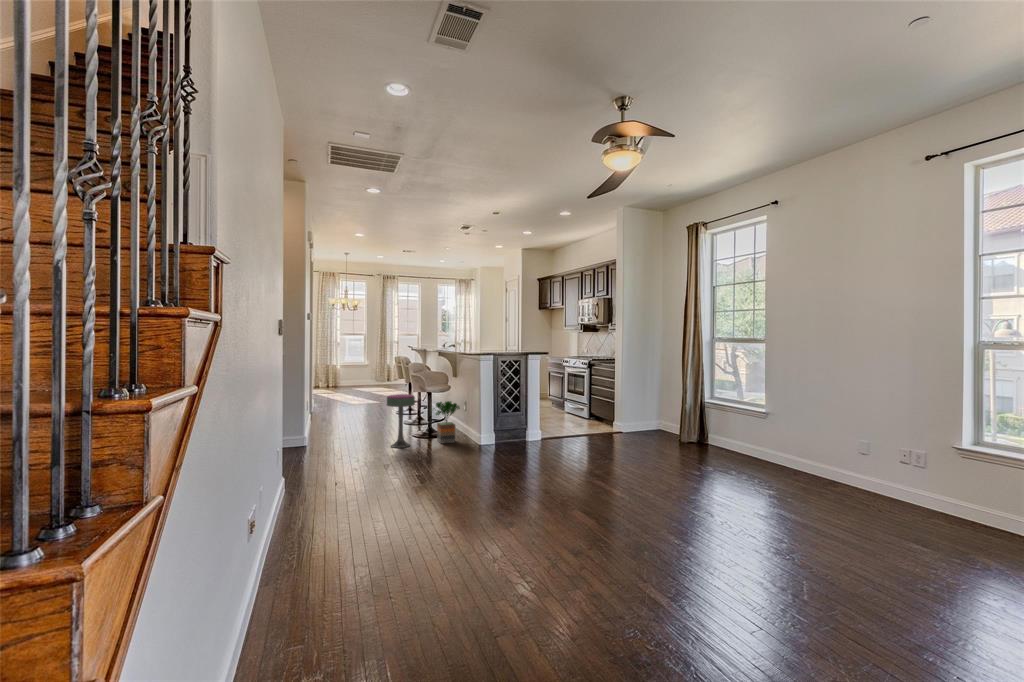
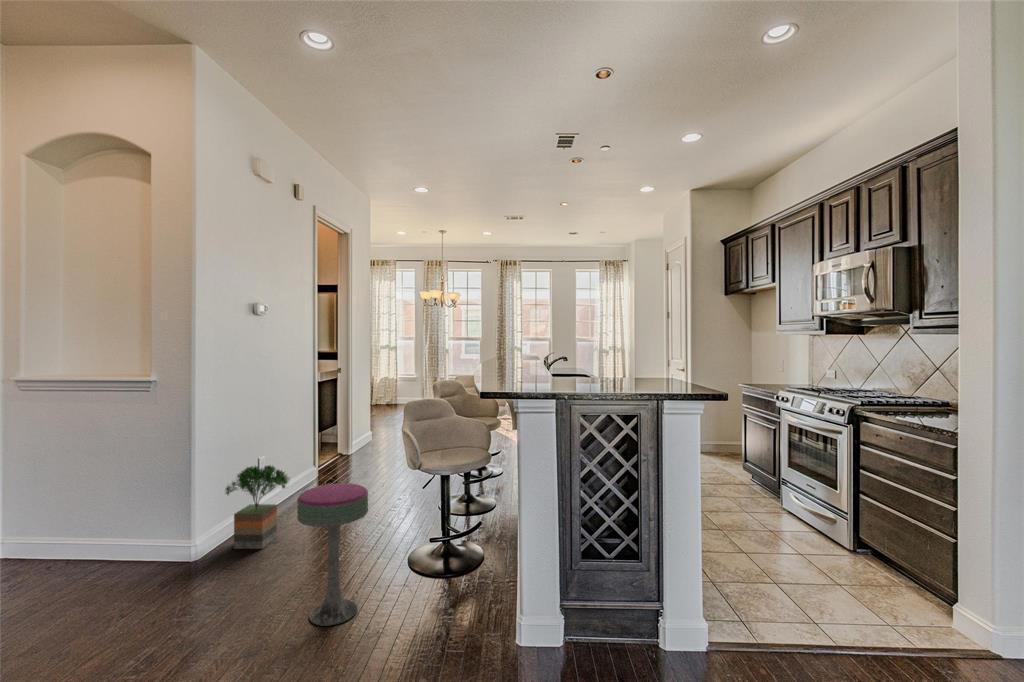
potted tree: present [436,401,460,444] -> present [226,465,290,549]

